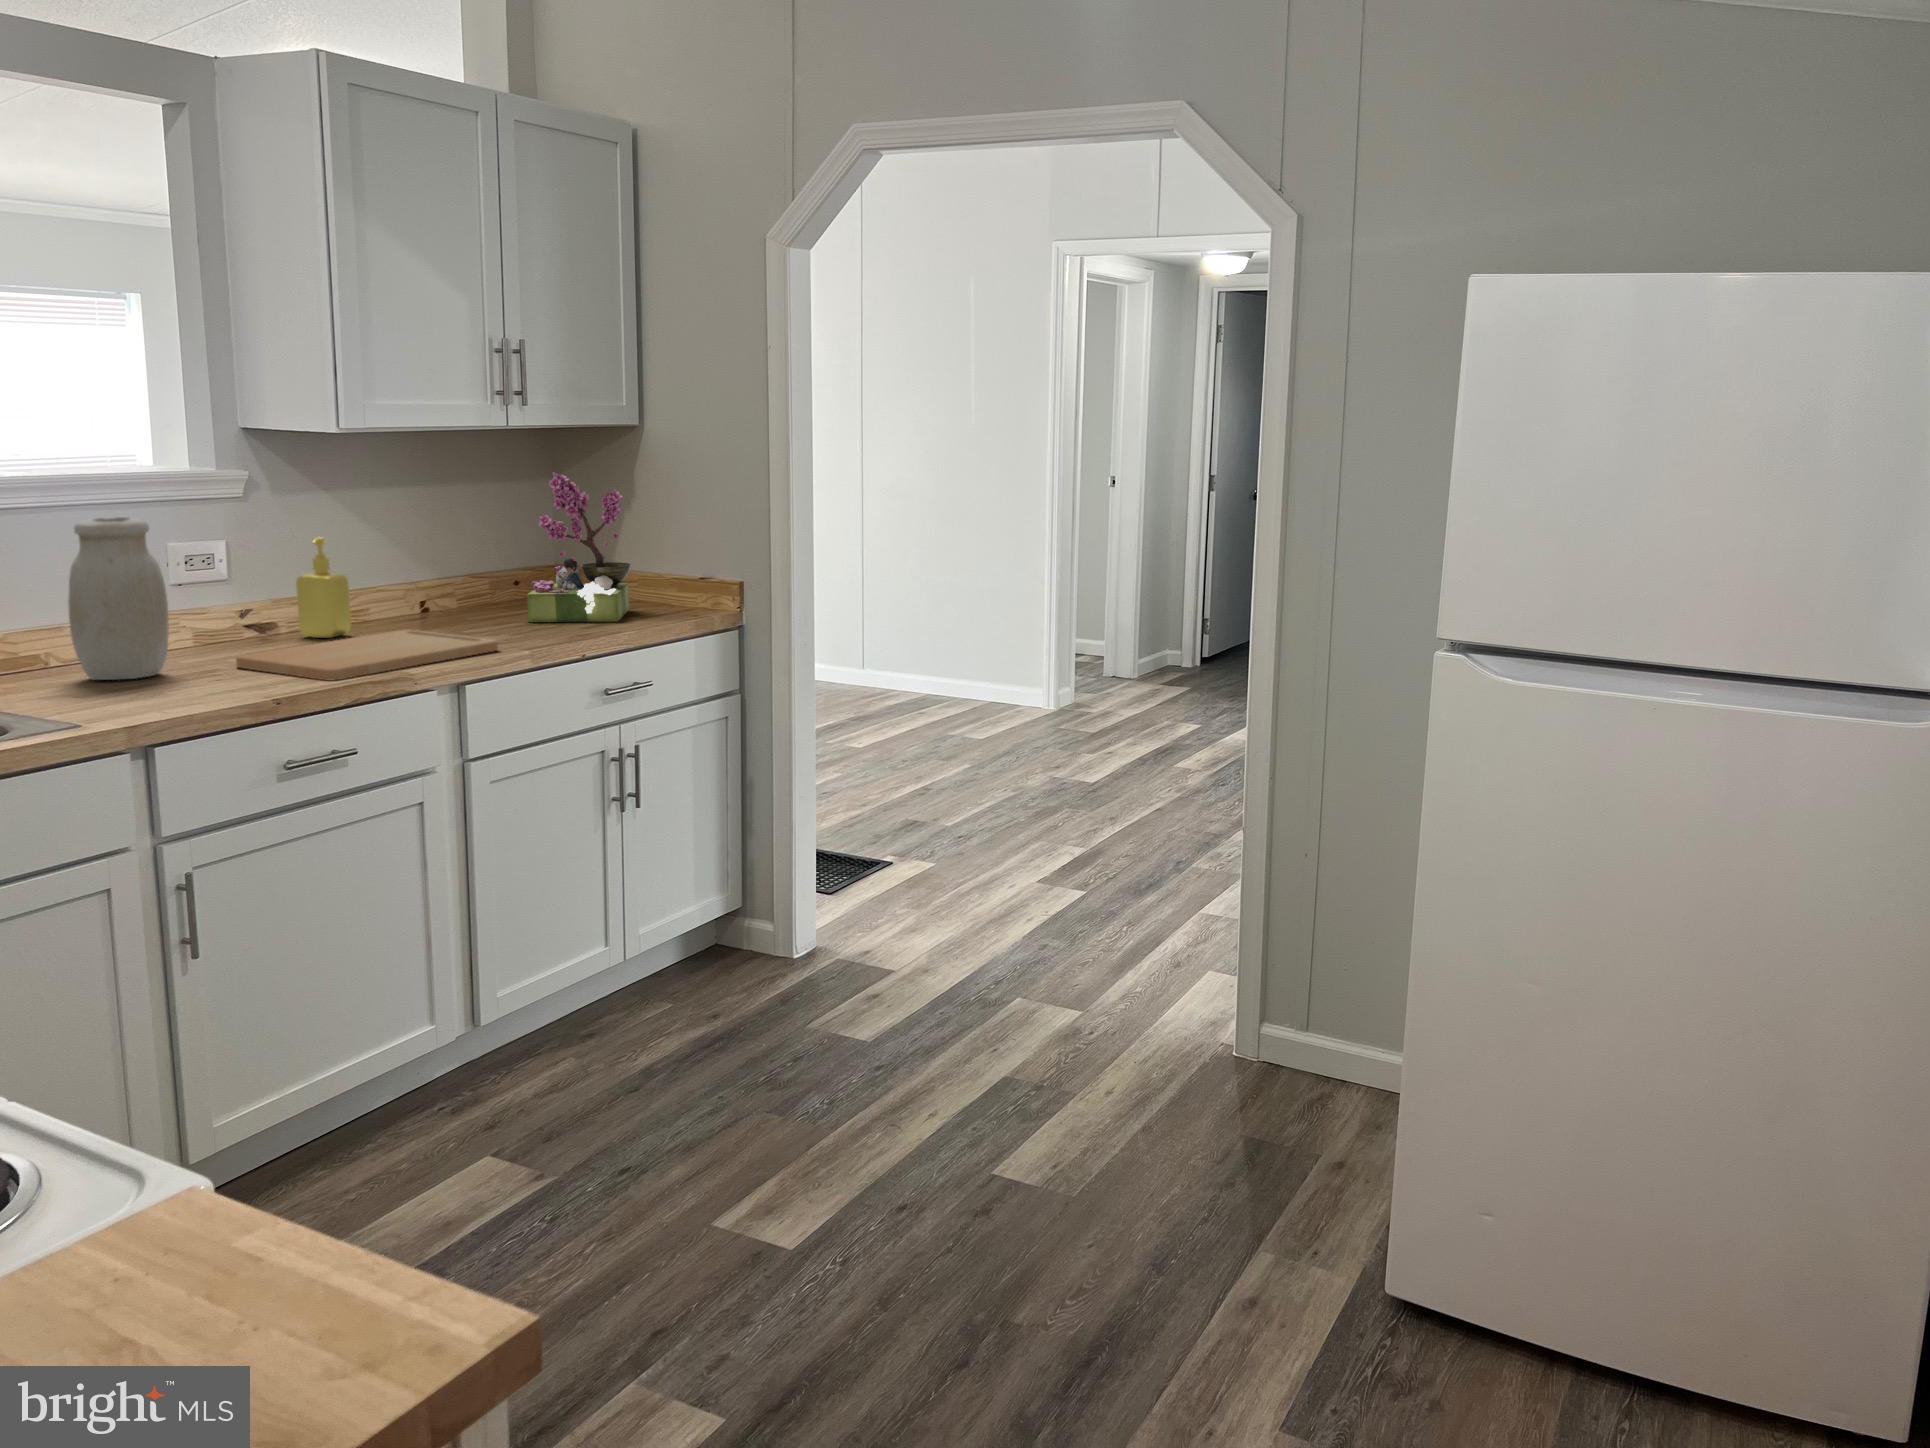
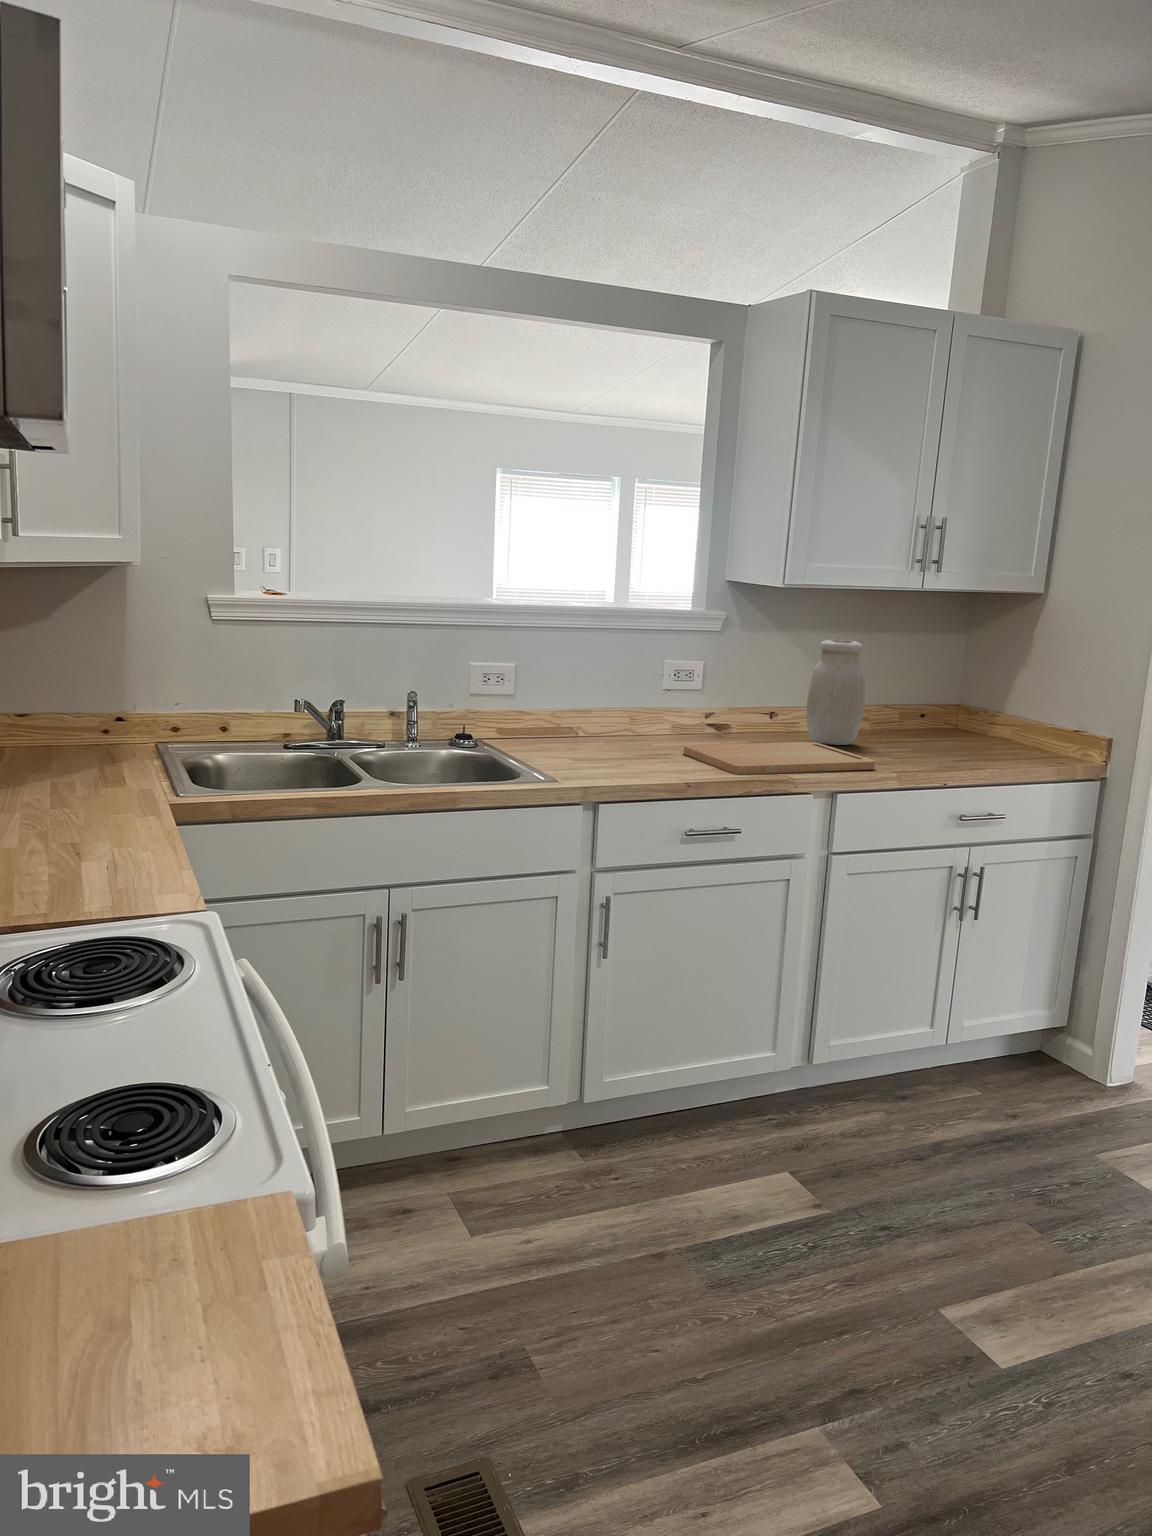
flower arrangement: present [527,472,631,622] -> none [916,626,1017,759]
jar: present [68,517,169,680] -> present [806,640,865,745]
soap dispenser: present [296,537,351,638] -> none [743,664,782,741]

